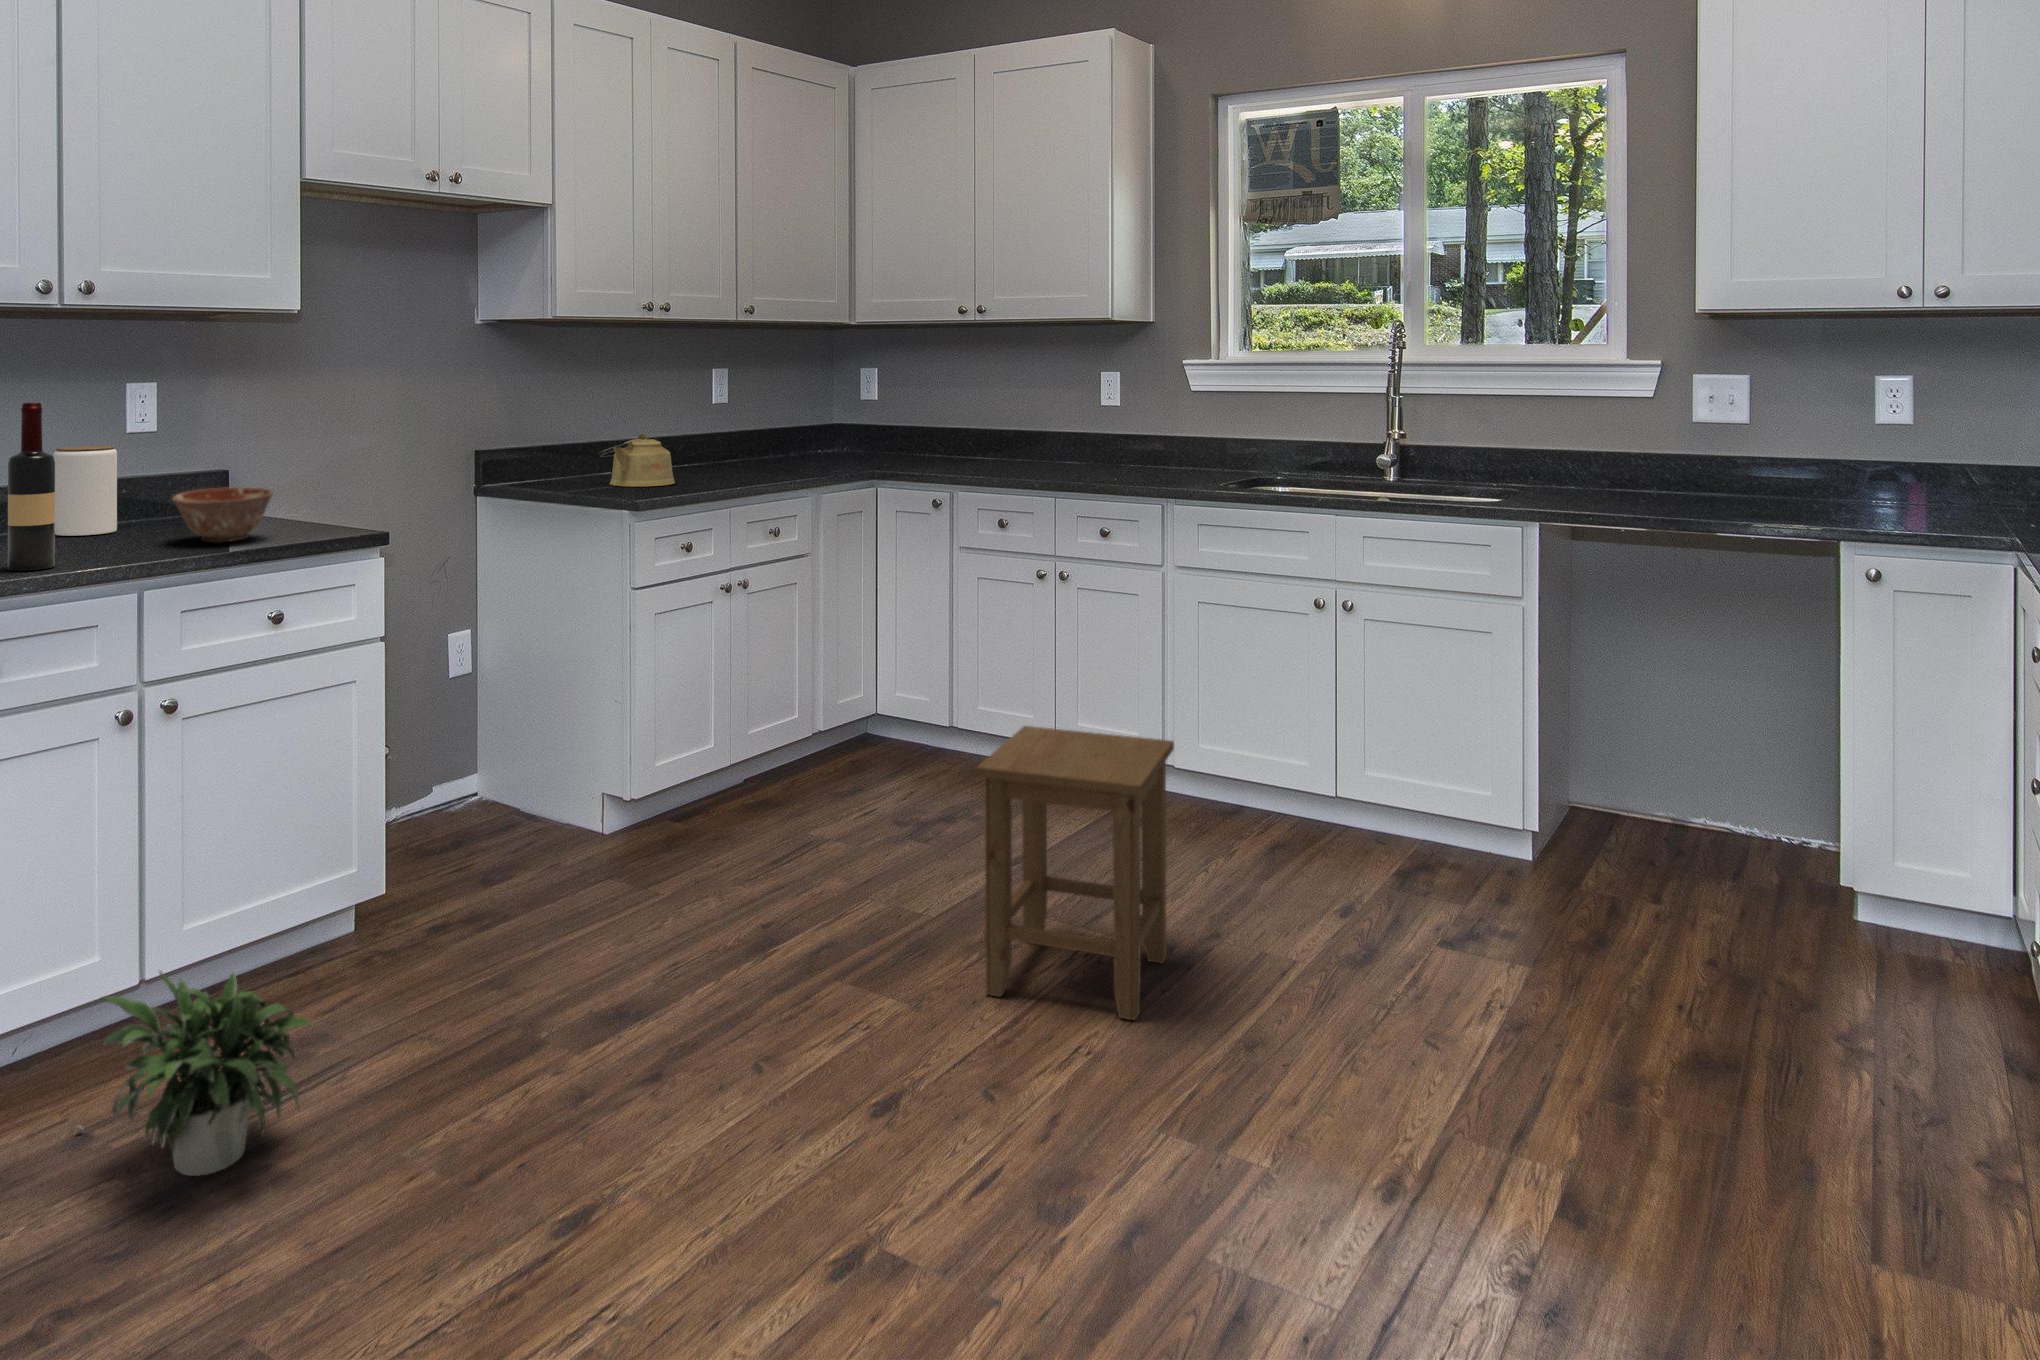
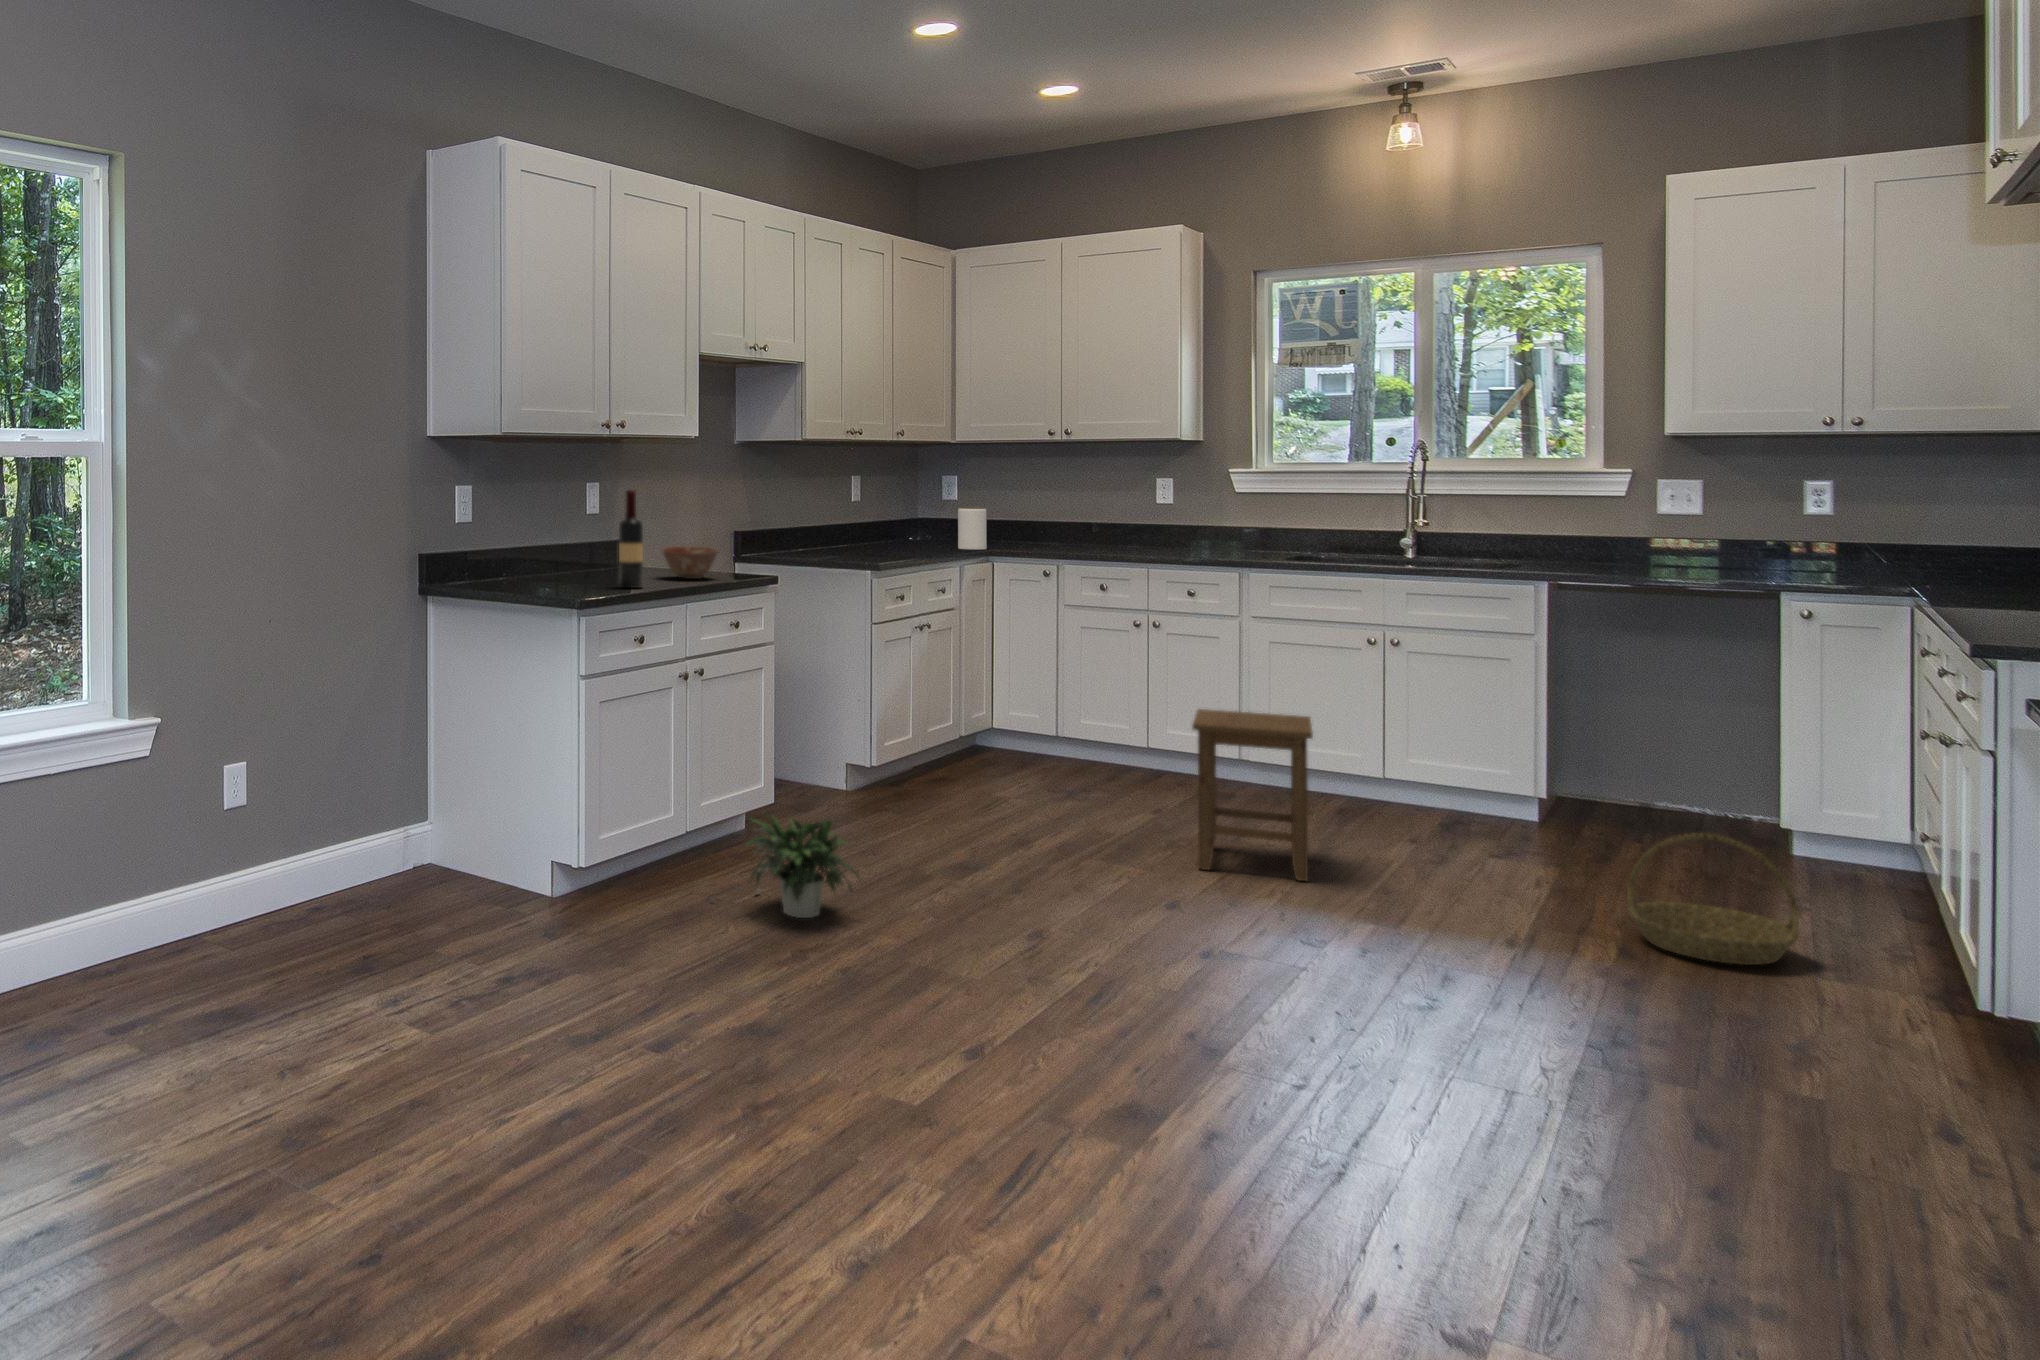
kettle: present [599,433,675,487] -> none [828,520,881,557]
jar: present [54,446,117,536] -> present [958,507,987,550]
basket: none [1579,990,1842,1241] -> present [1627,833,1799,965]

